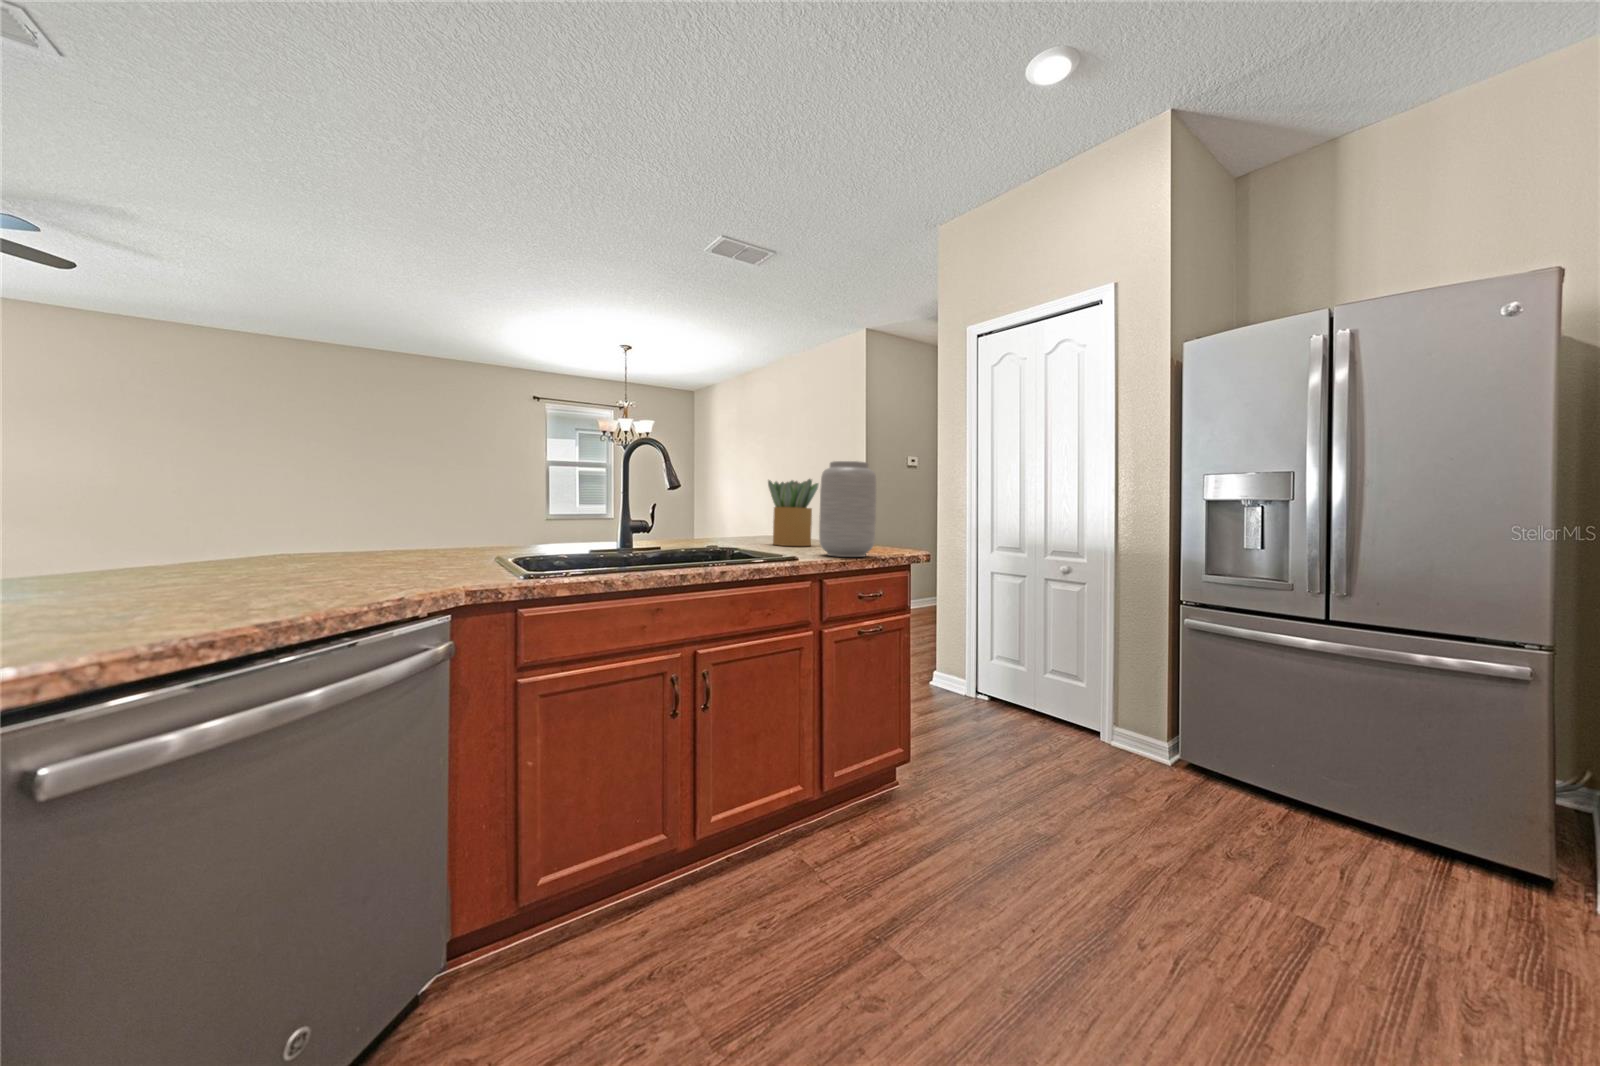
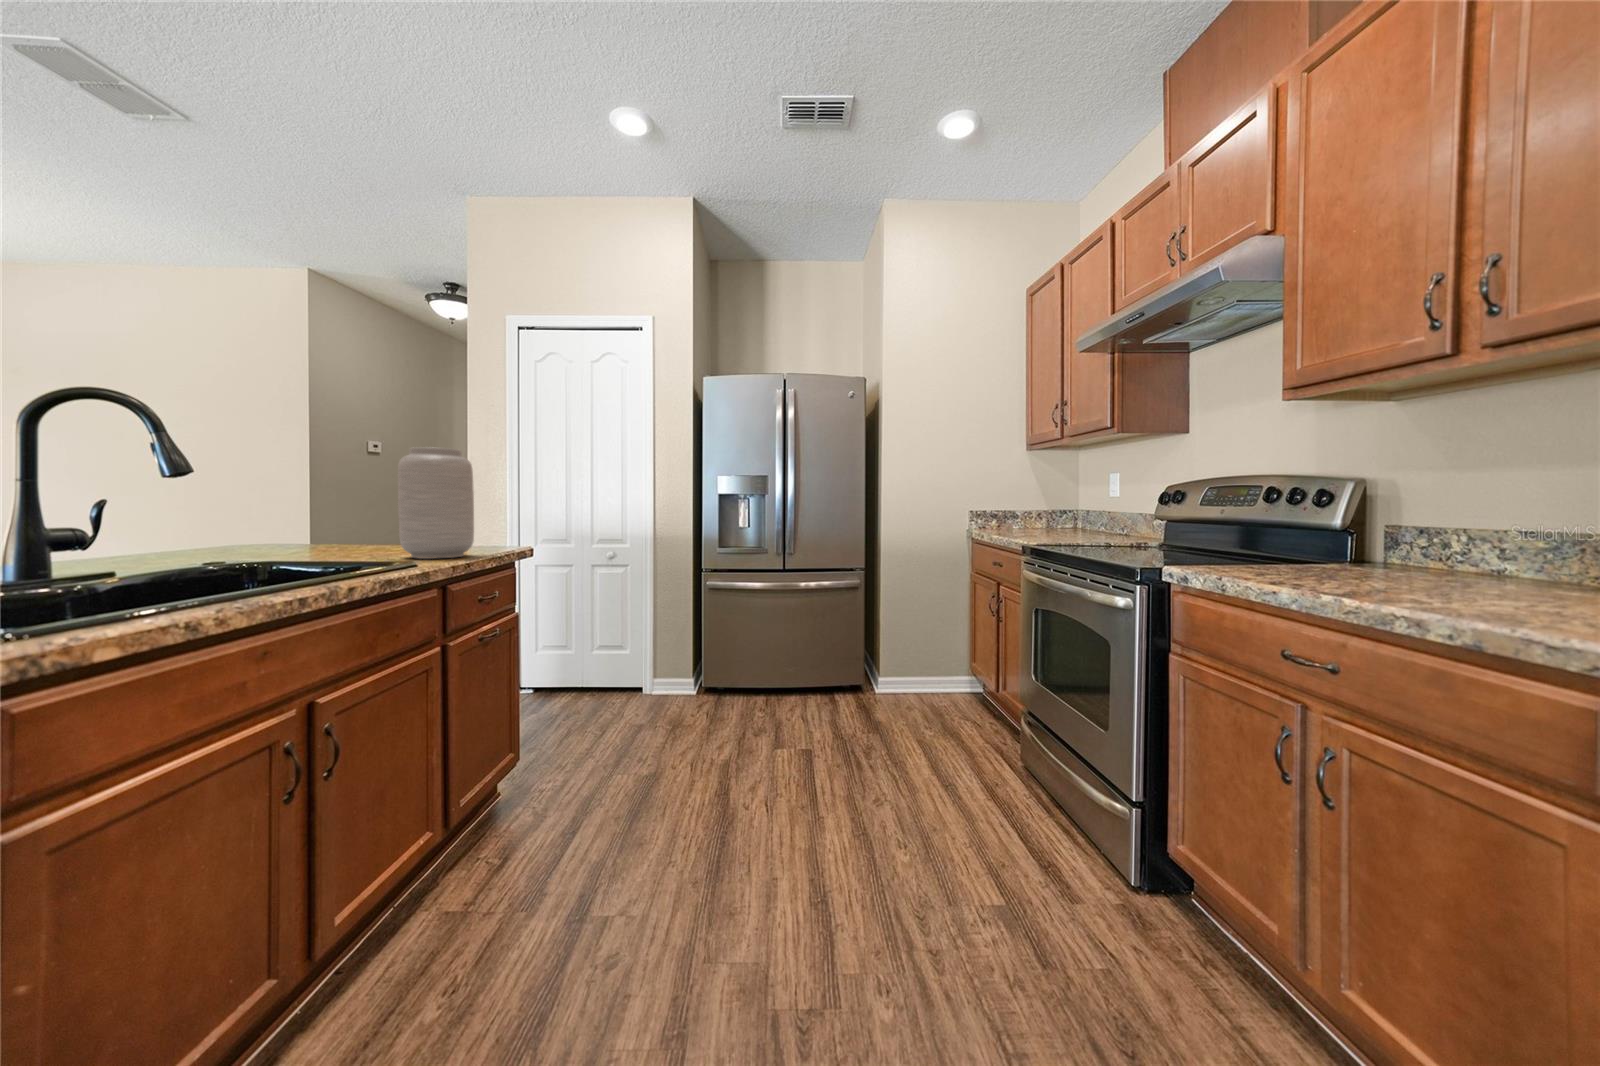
potted plant: present [768,479,818,546] -> none [260,463,347,553]

